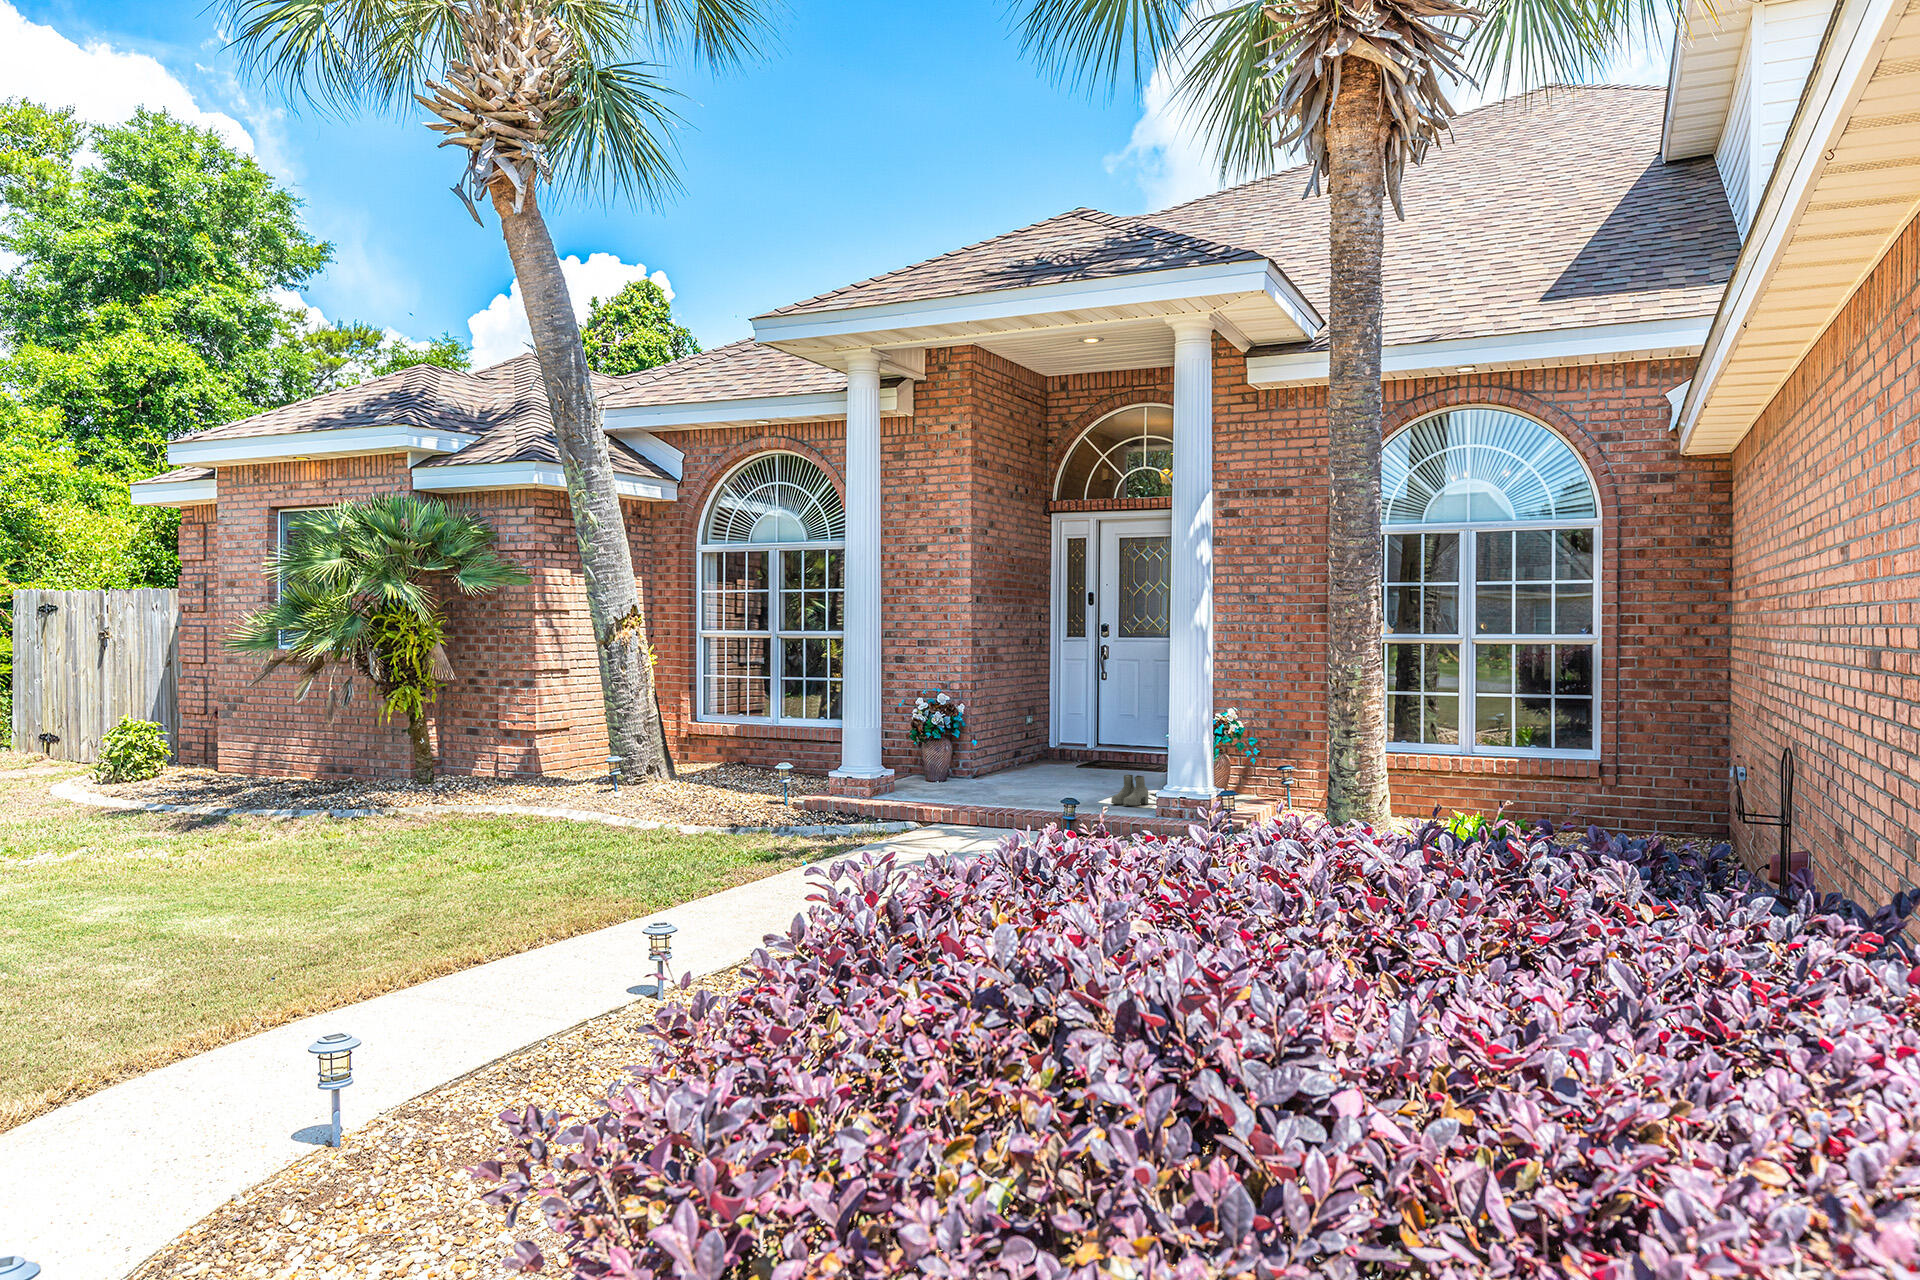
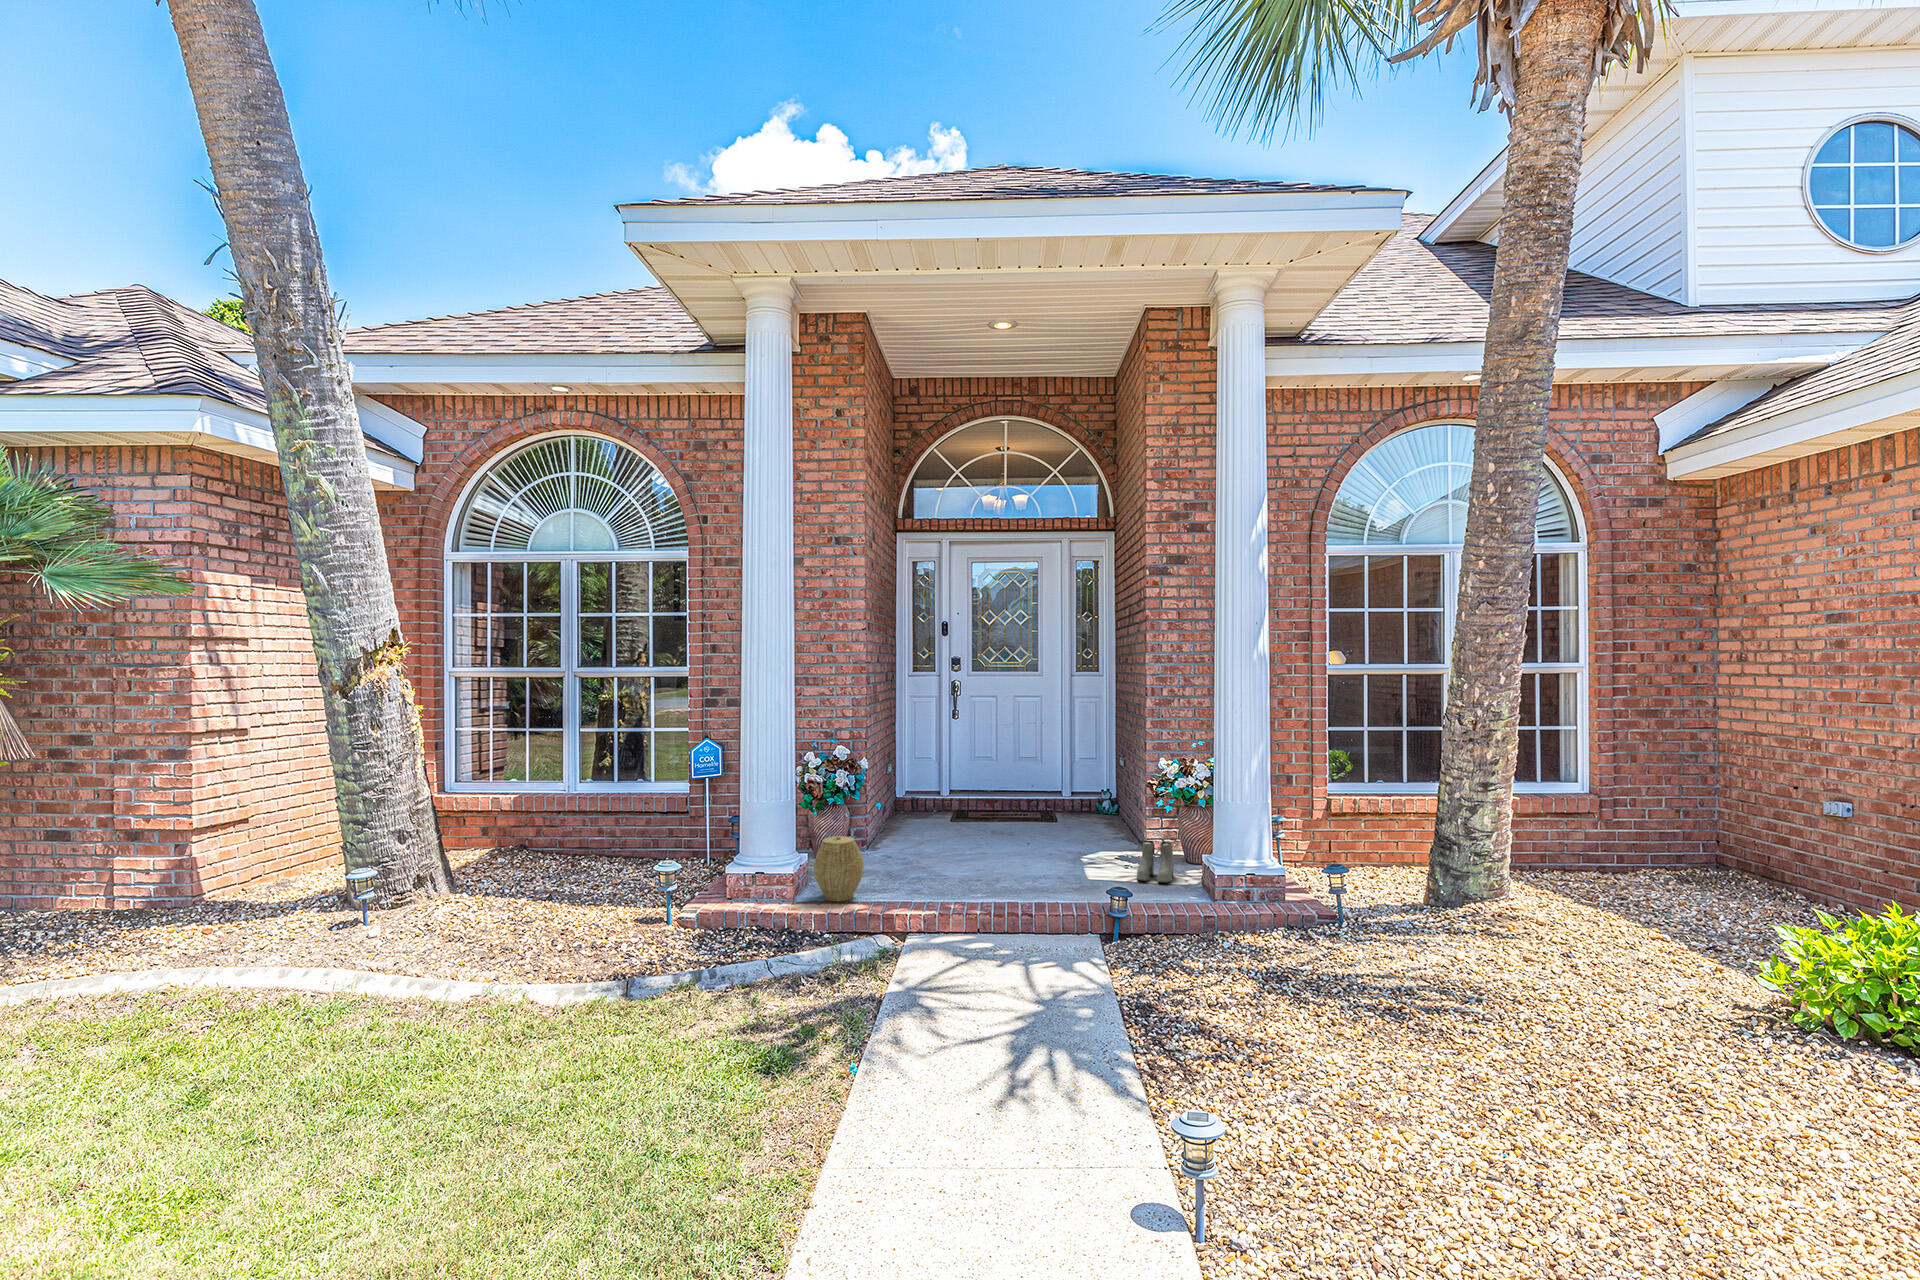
woven basket: none [873,753,908,798] -> present [814,836,864,901]

